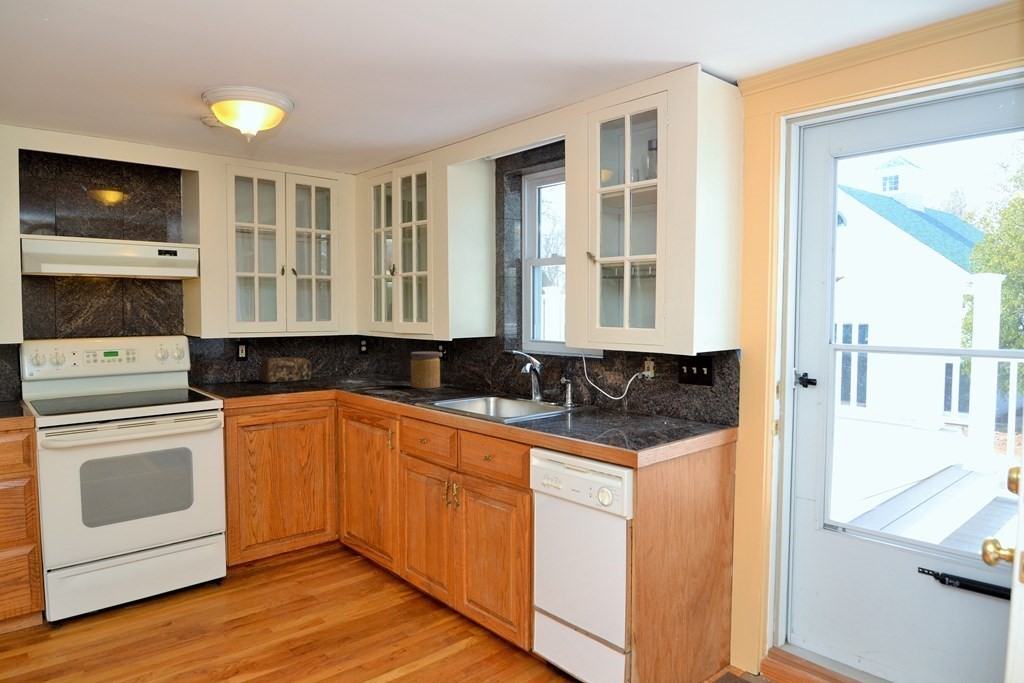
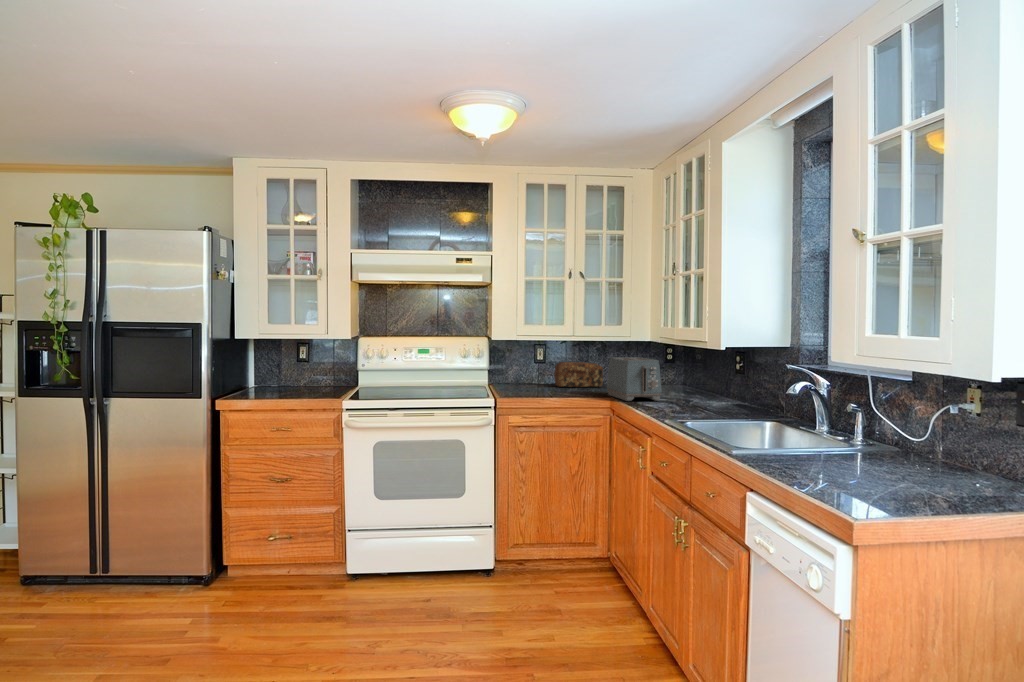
toaster: none [328,350,386,391] -> present [607,358,661,401]
jar: present [411,352,440,389] -> none [691,362,726,405]

